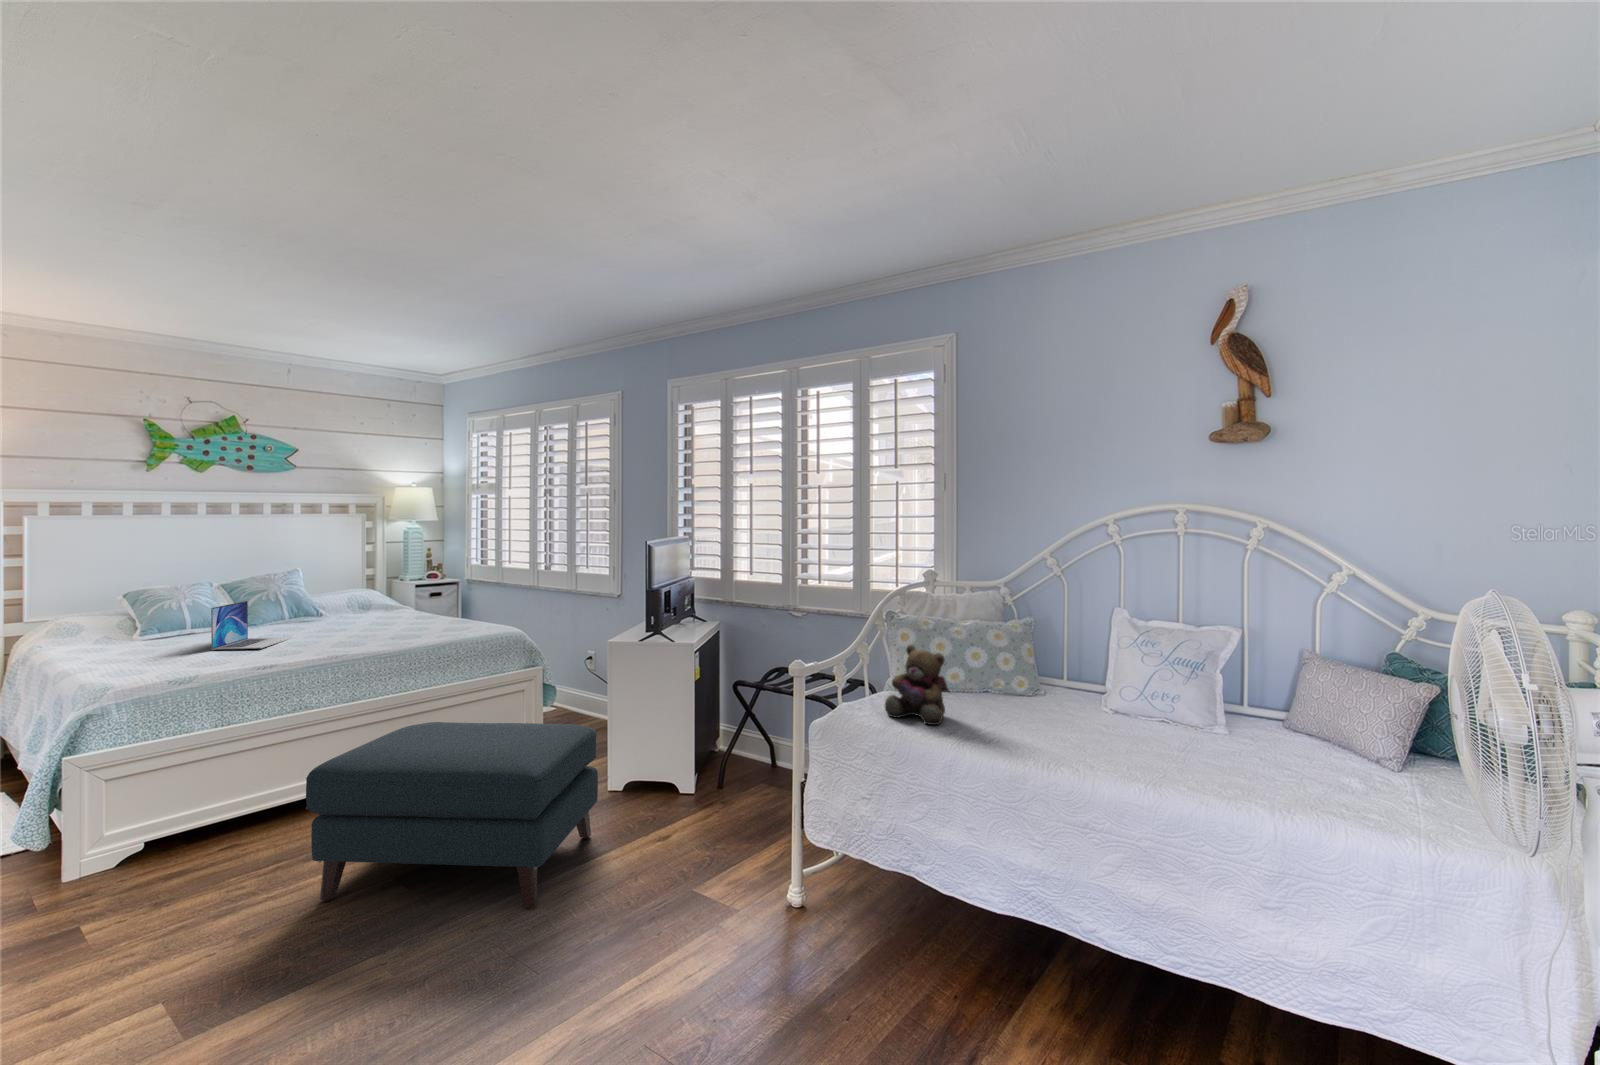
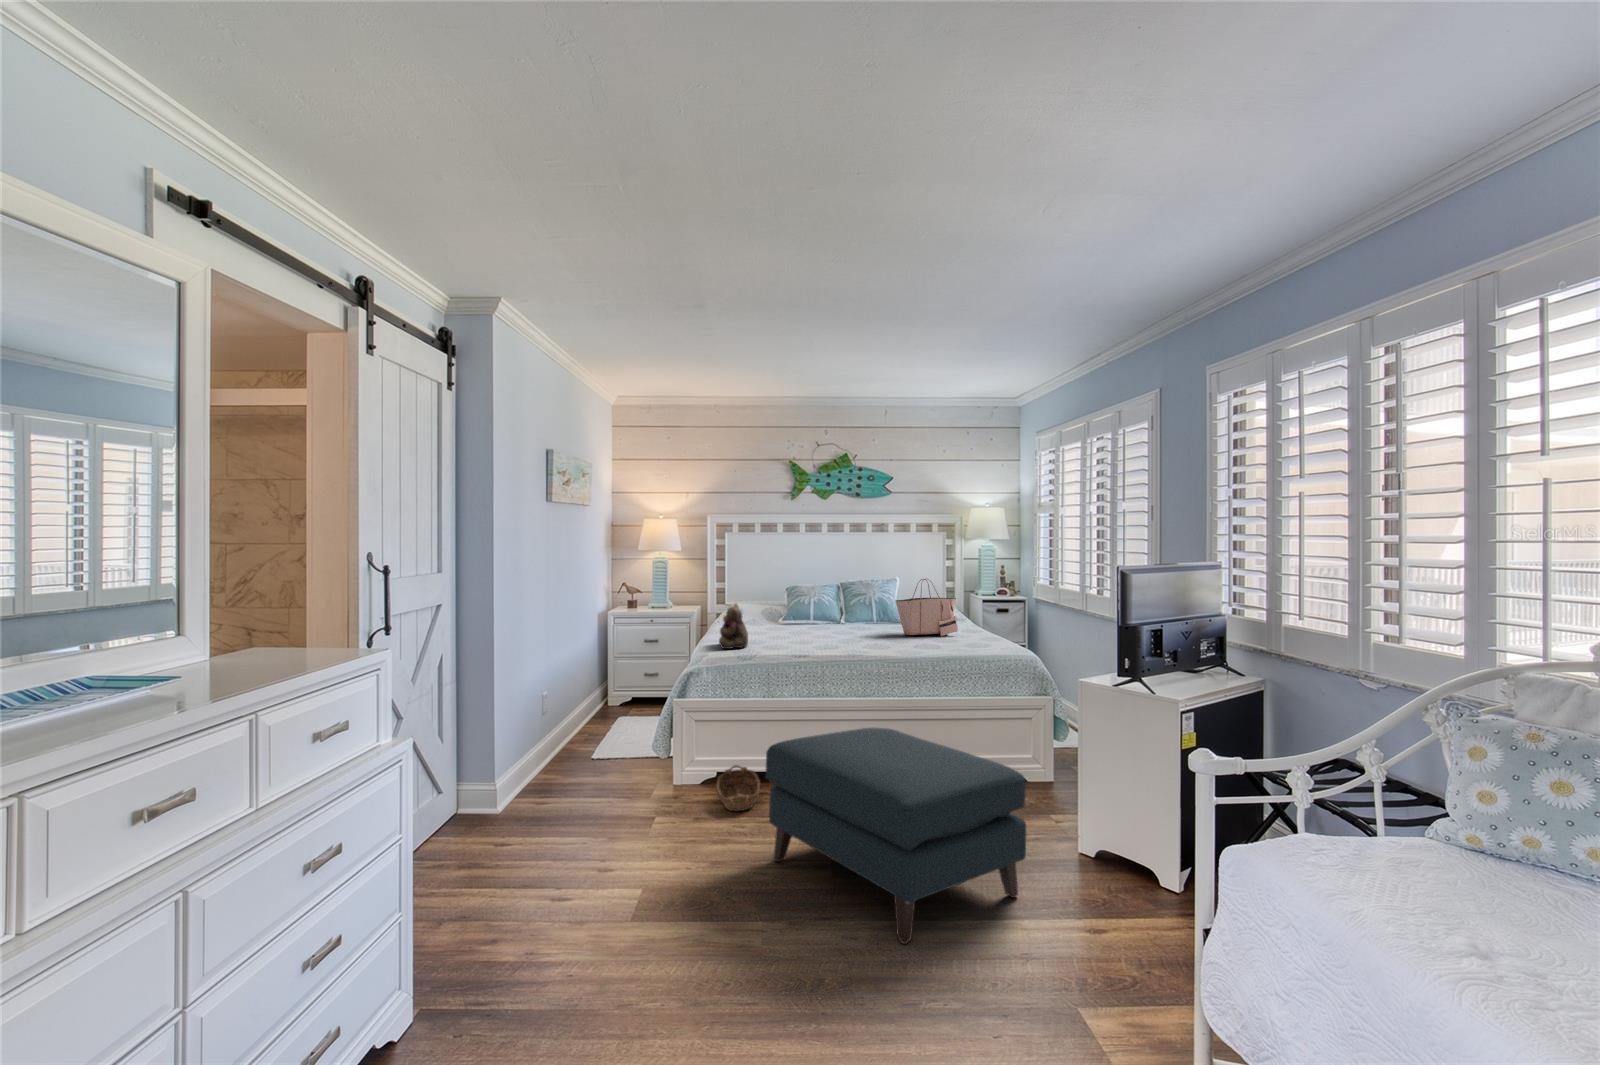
tote bag: none [351,565,425,628] -> present [896,579,958,636]
laptop: present [211,601,292,650] -> none [790,601,848,641]
teddy bear: present [885,645,950,725] -> present [719,604,748,649]
basket: none [133,819,262,890] -> present [716,765,760,811]

